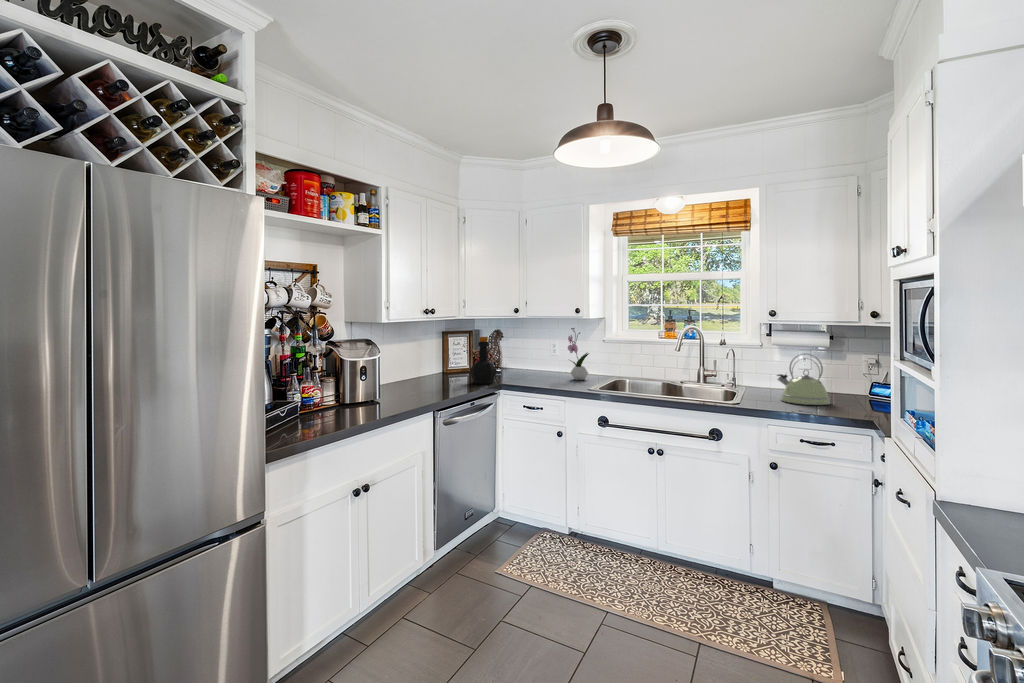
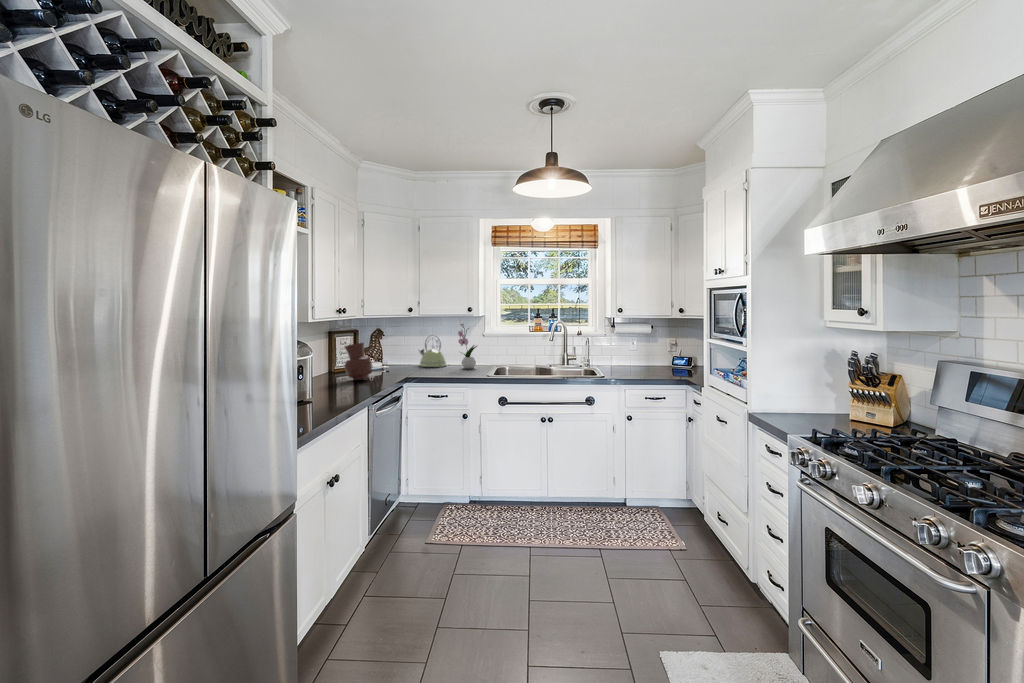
bottle: present [470,337,497,384] -> none [376,332,401,375]
vase: none [429,348,459,388] -> present [345,343,372,380]
kettle: present [777,353,830,405] -> present [419,337,446,367]

